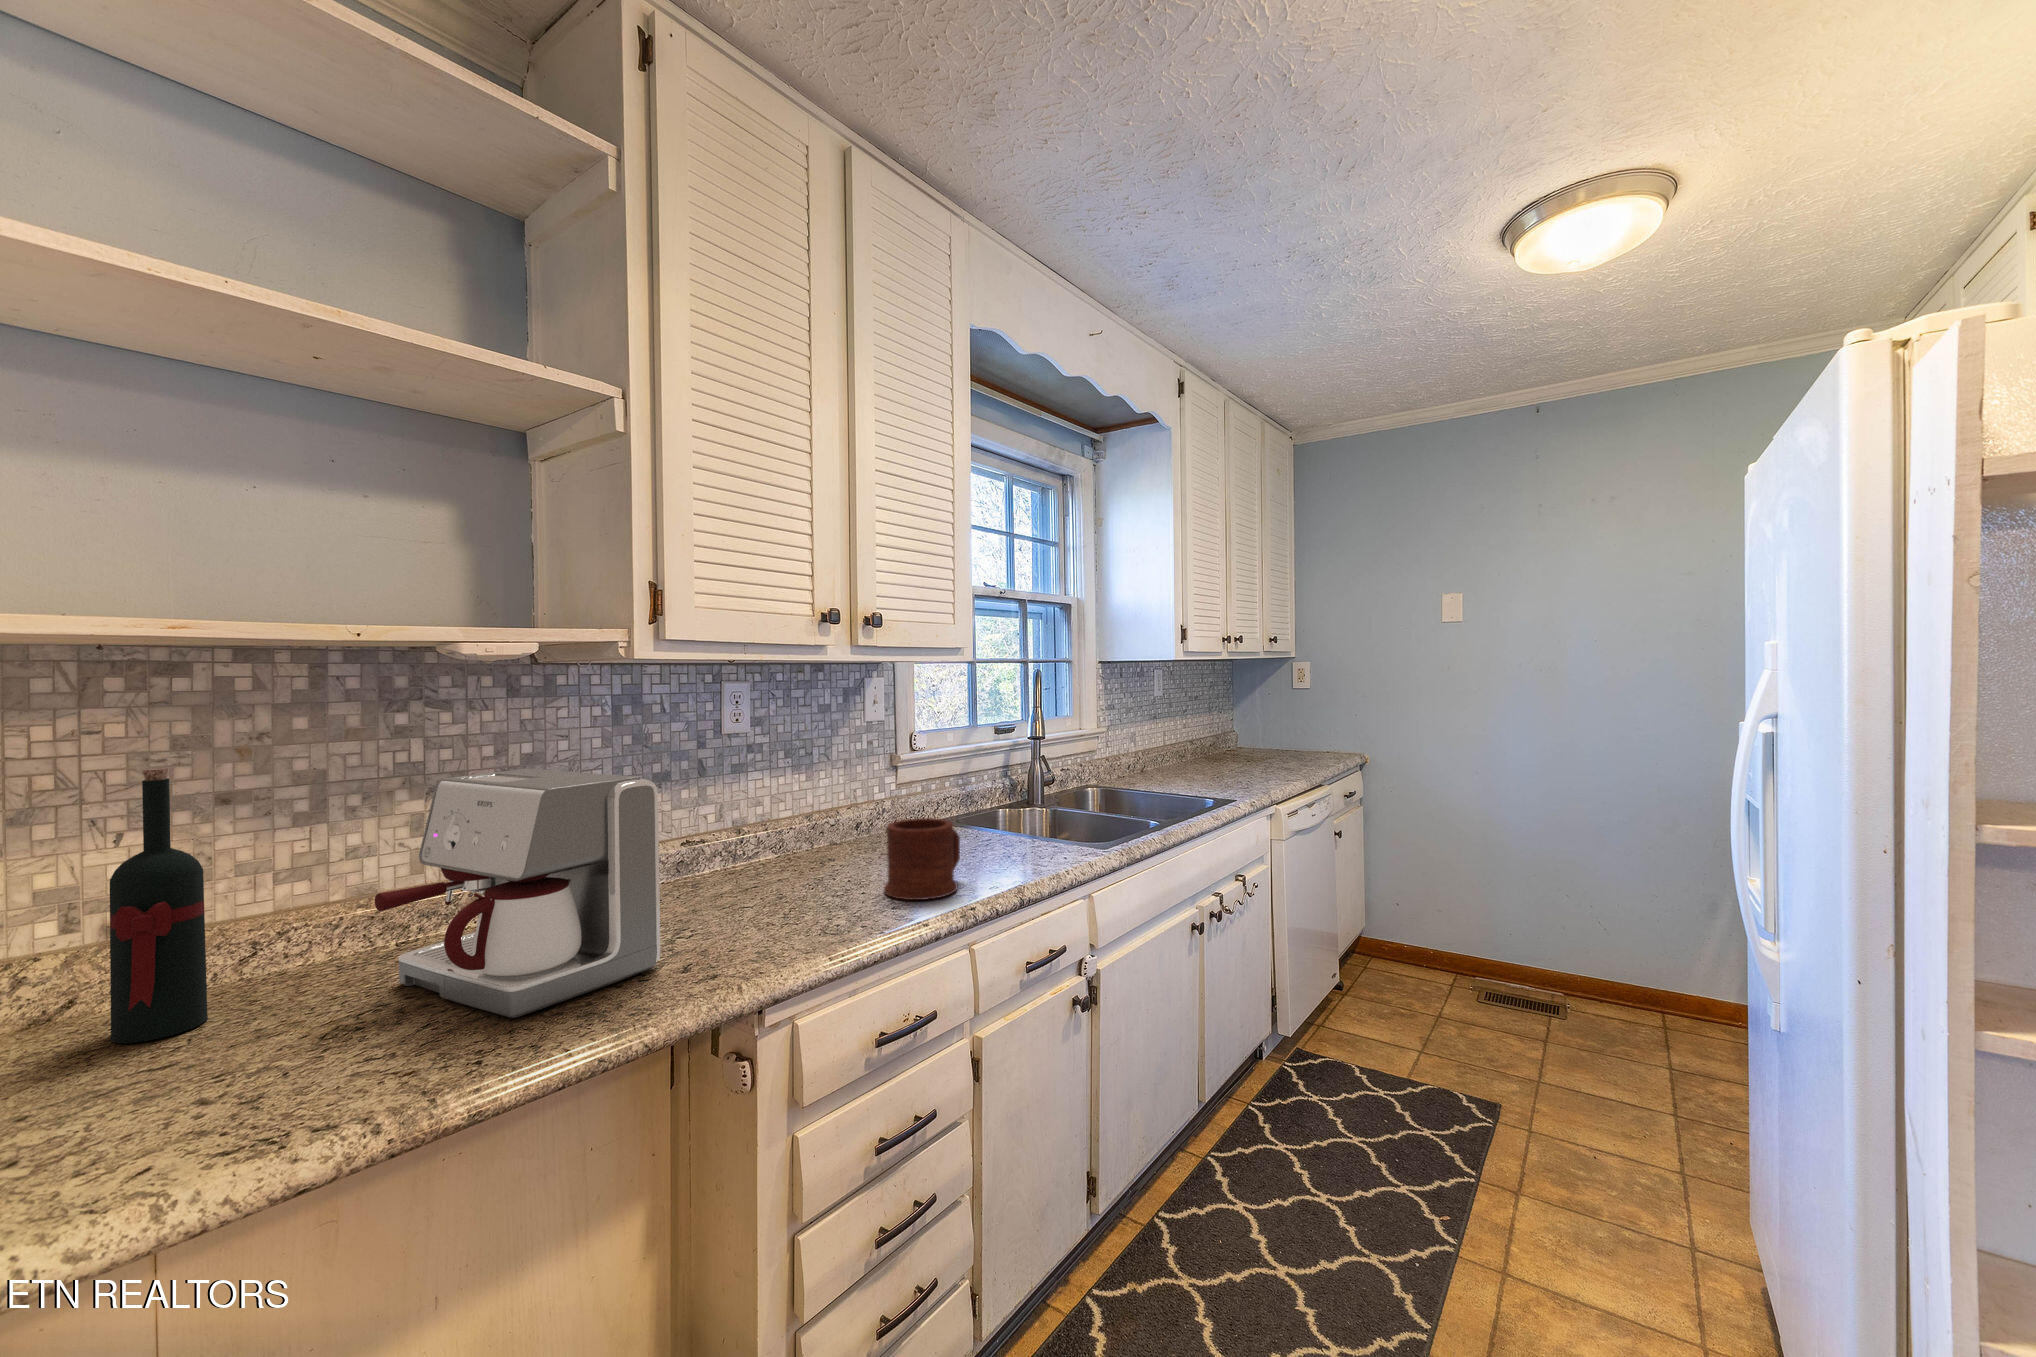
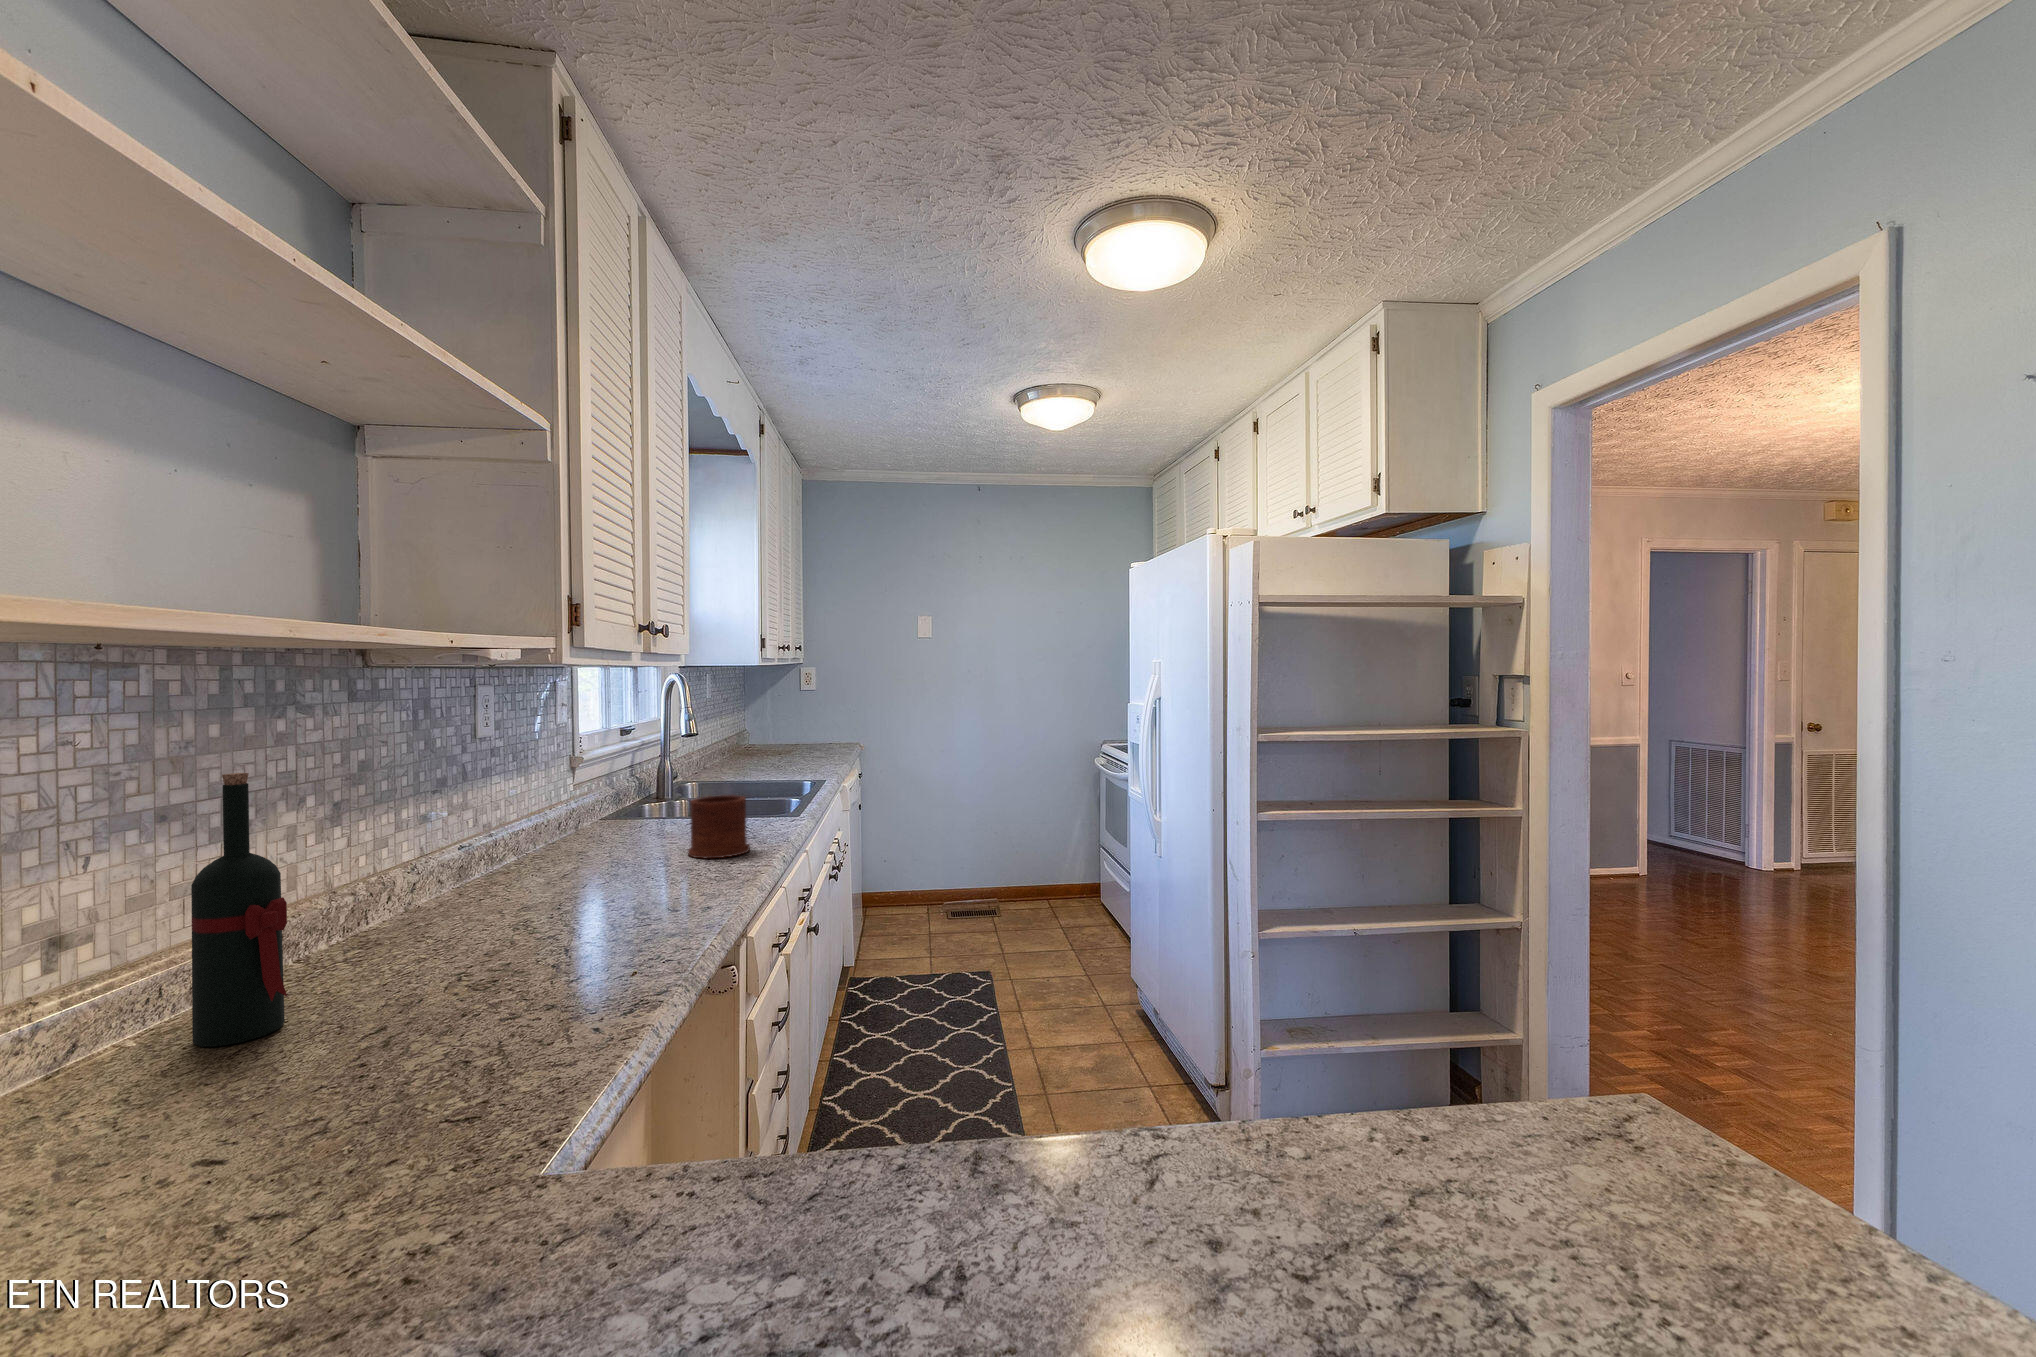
coffee maker: present [375,768,660,1018] -> none [410,761,632,966]

